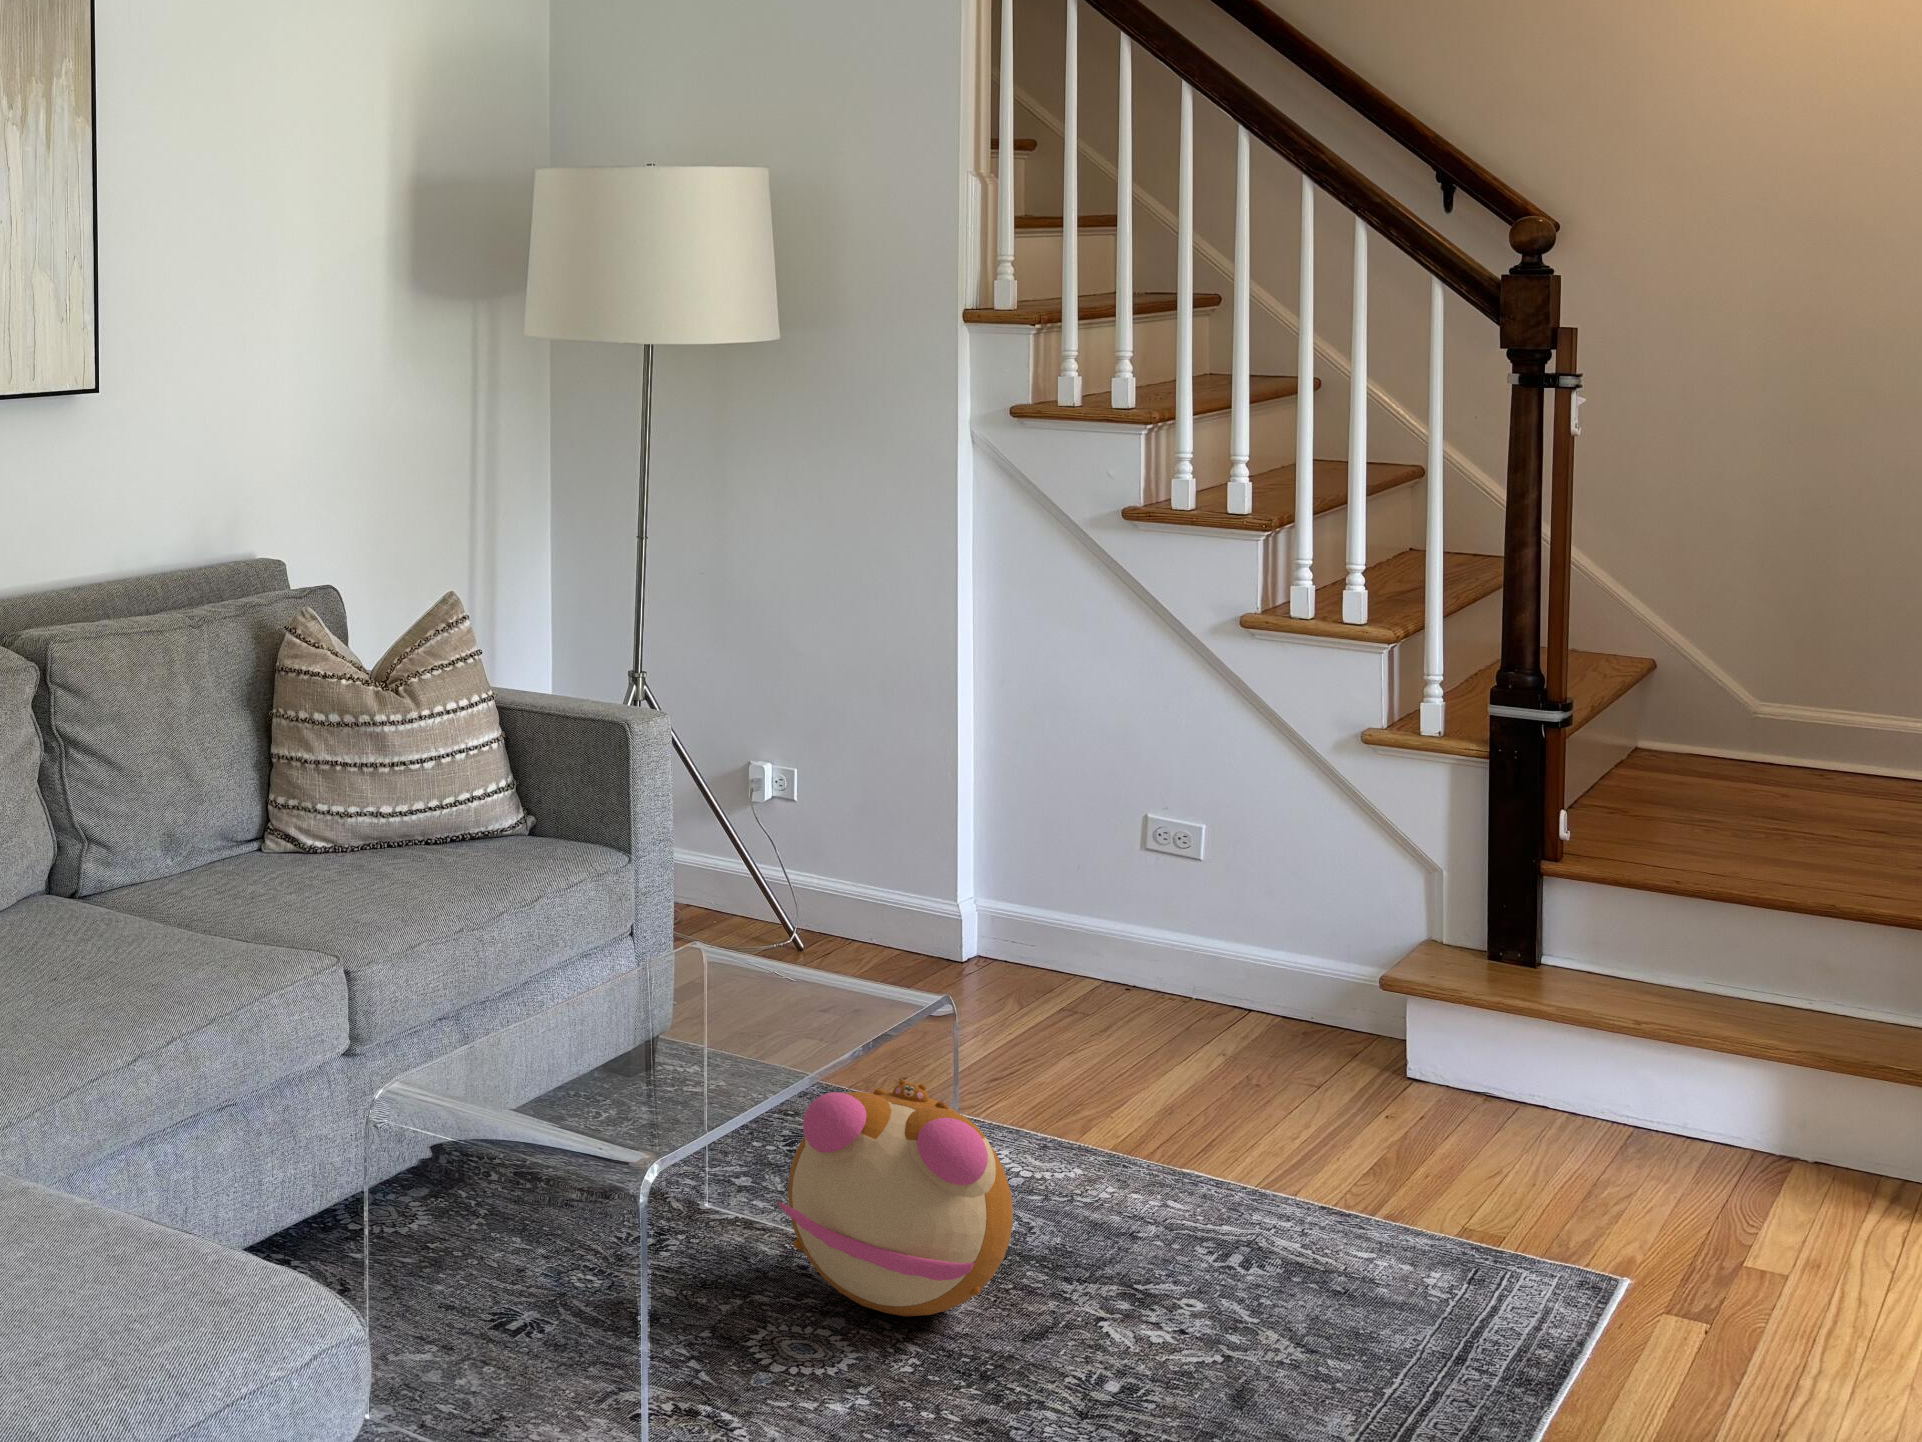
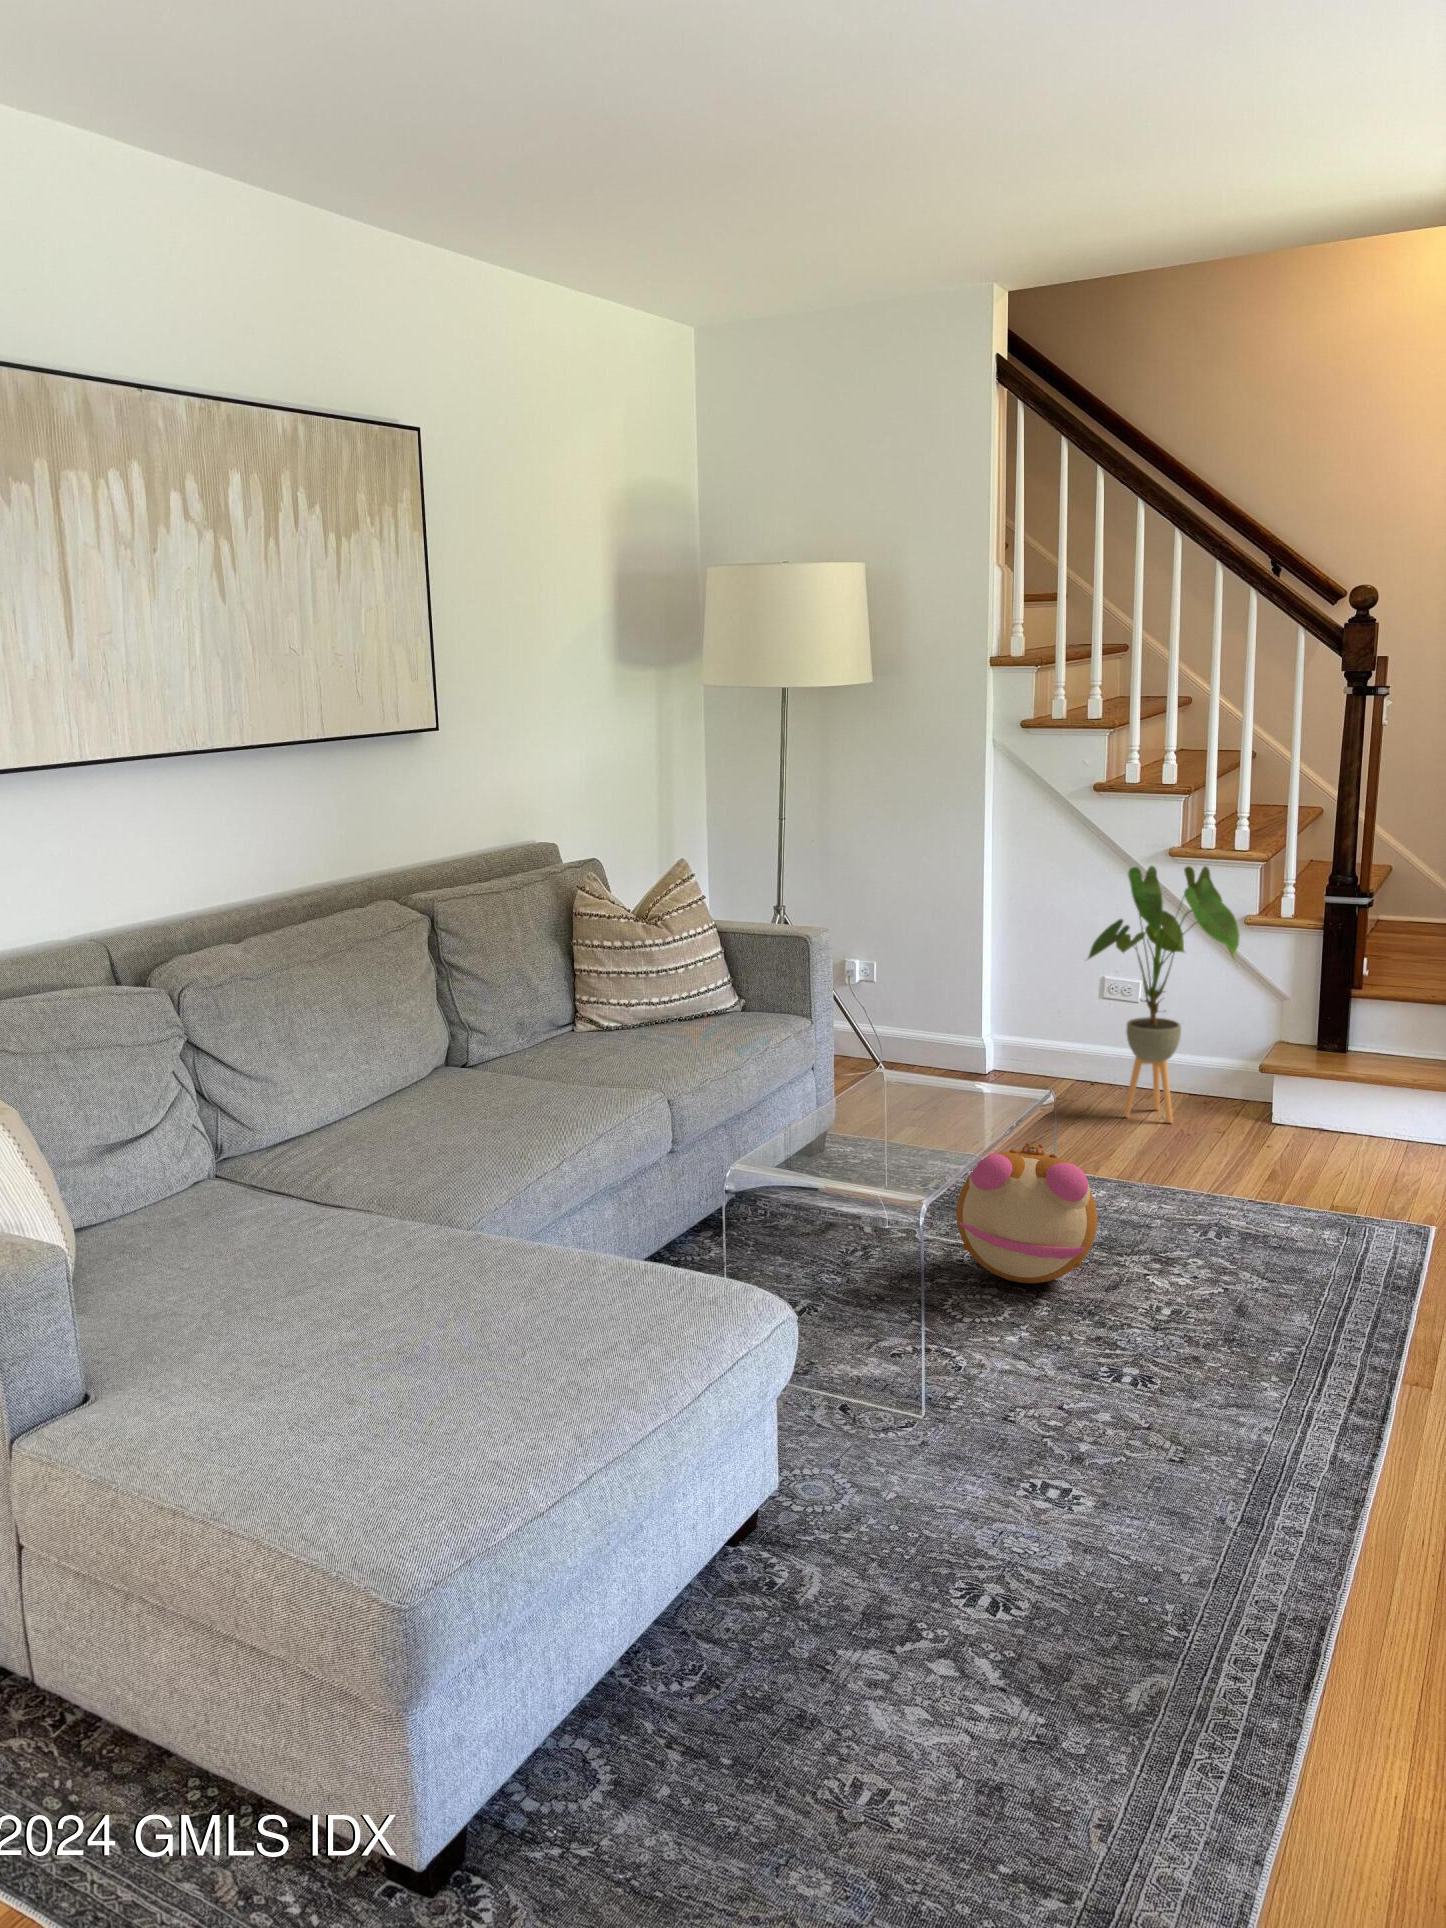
house plant: none [1088,642,1341,1060] -> present [1086,866,1240,1123]

